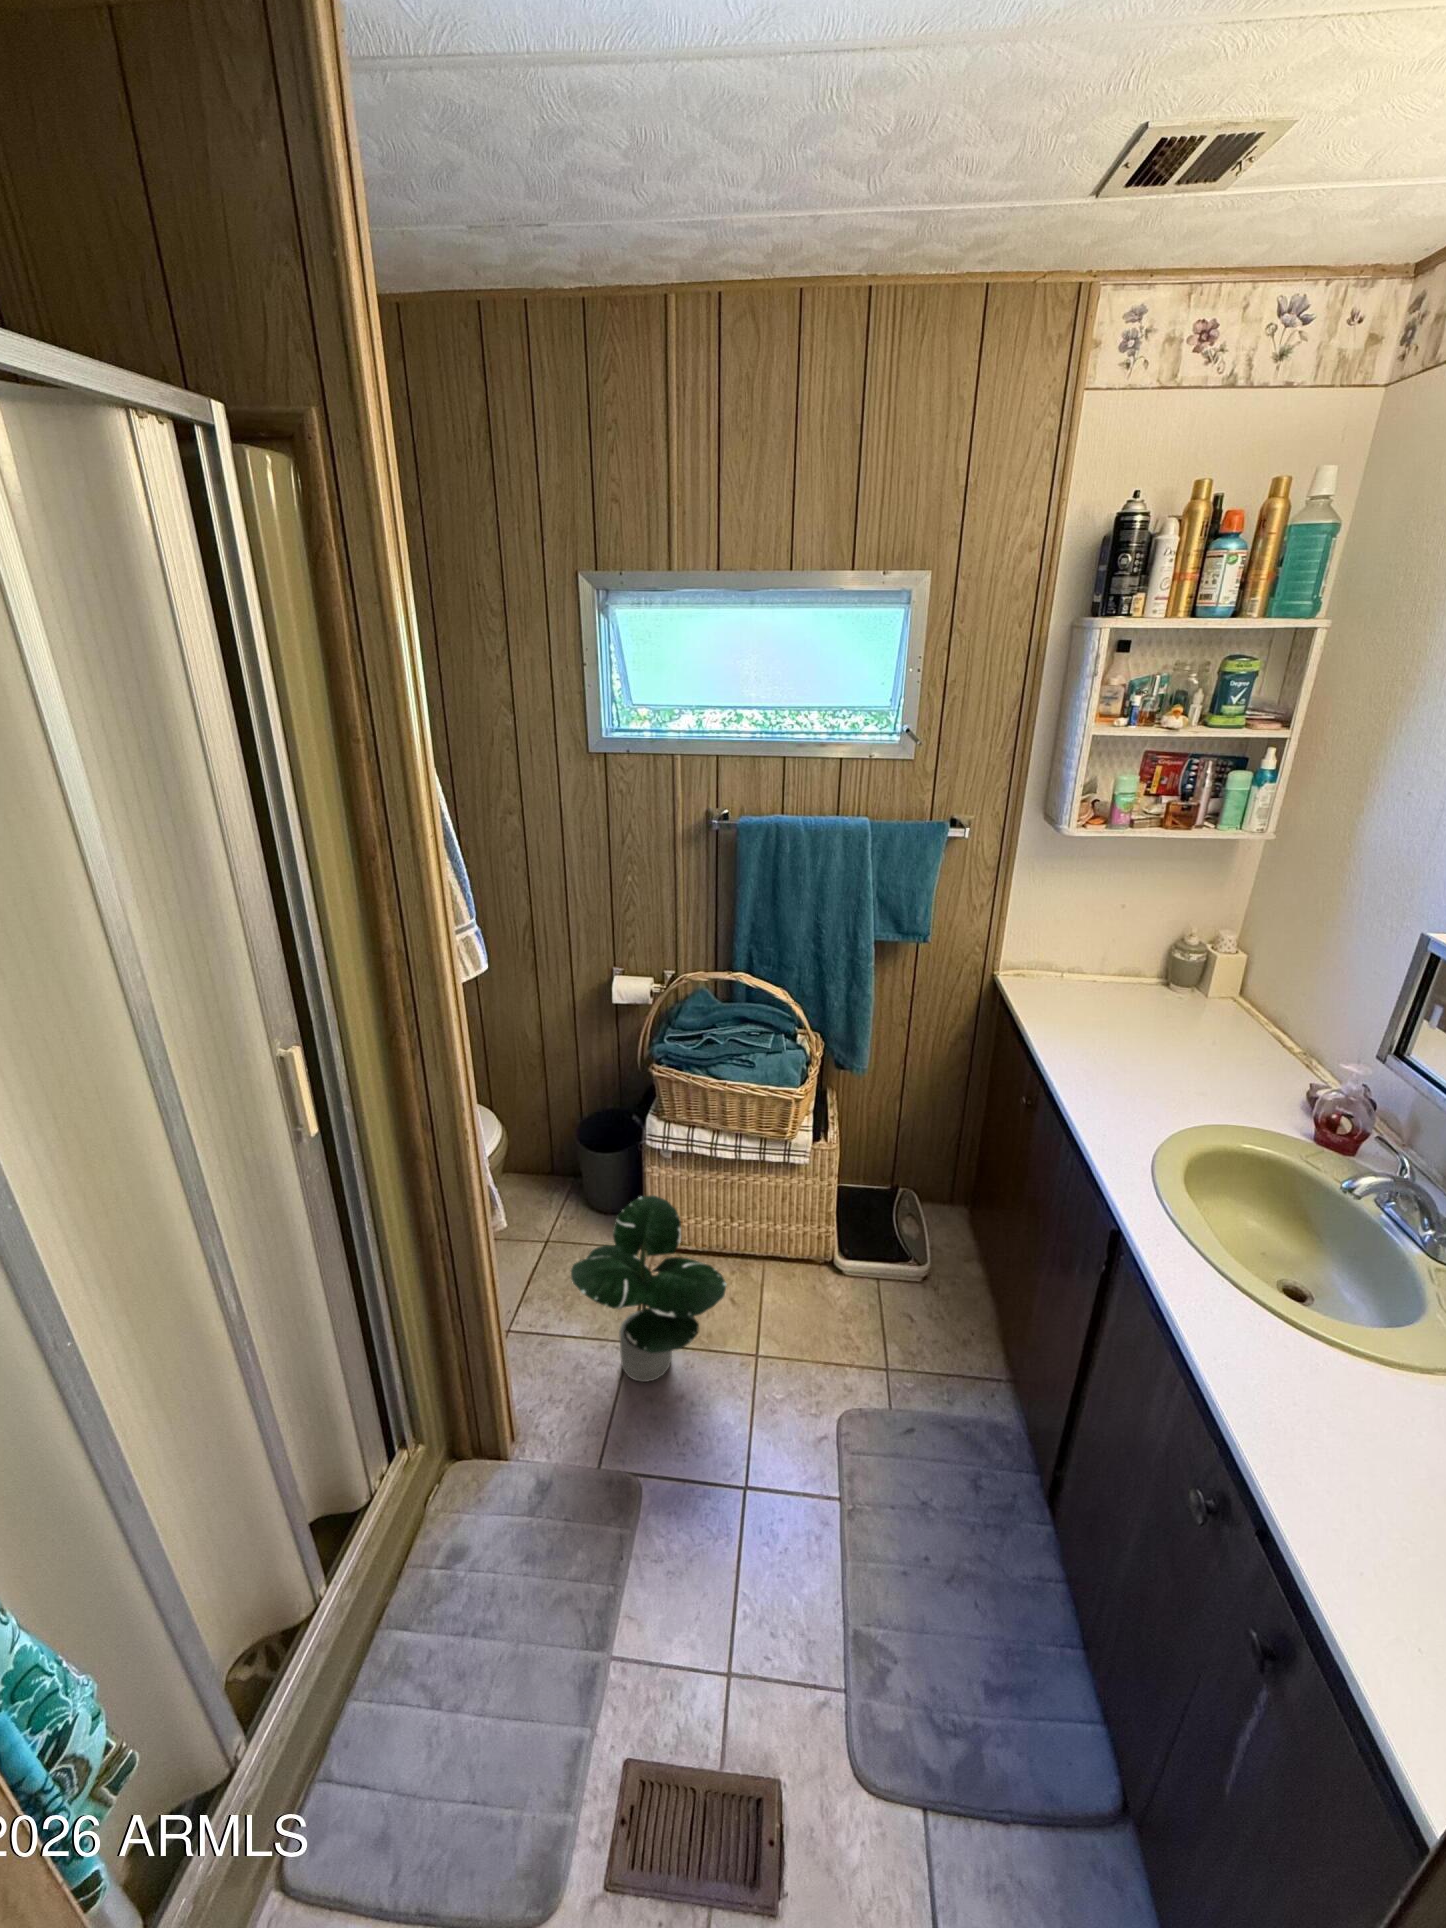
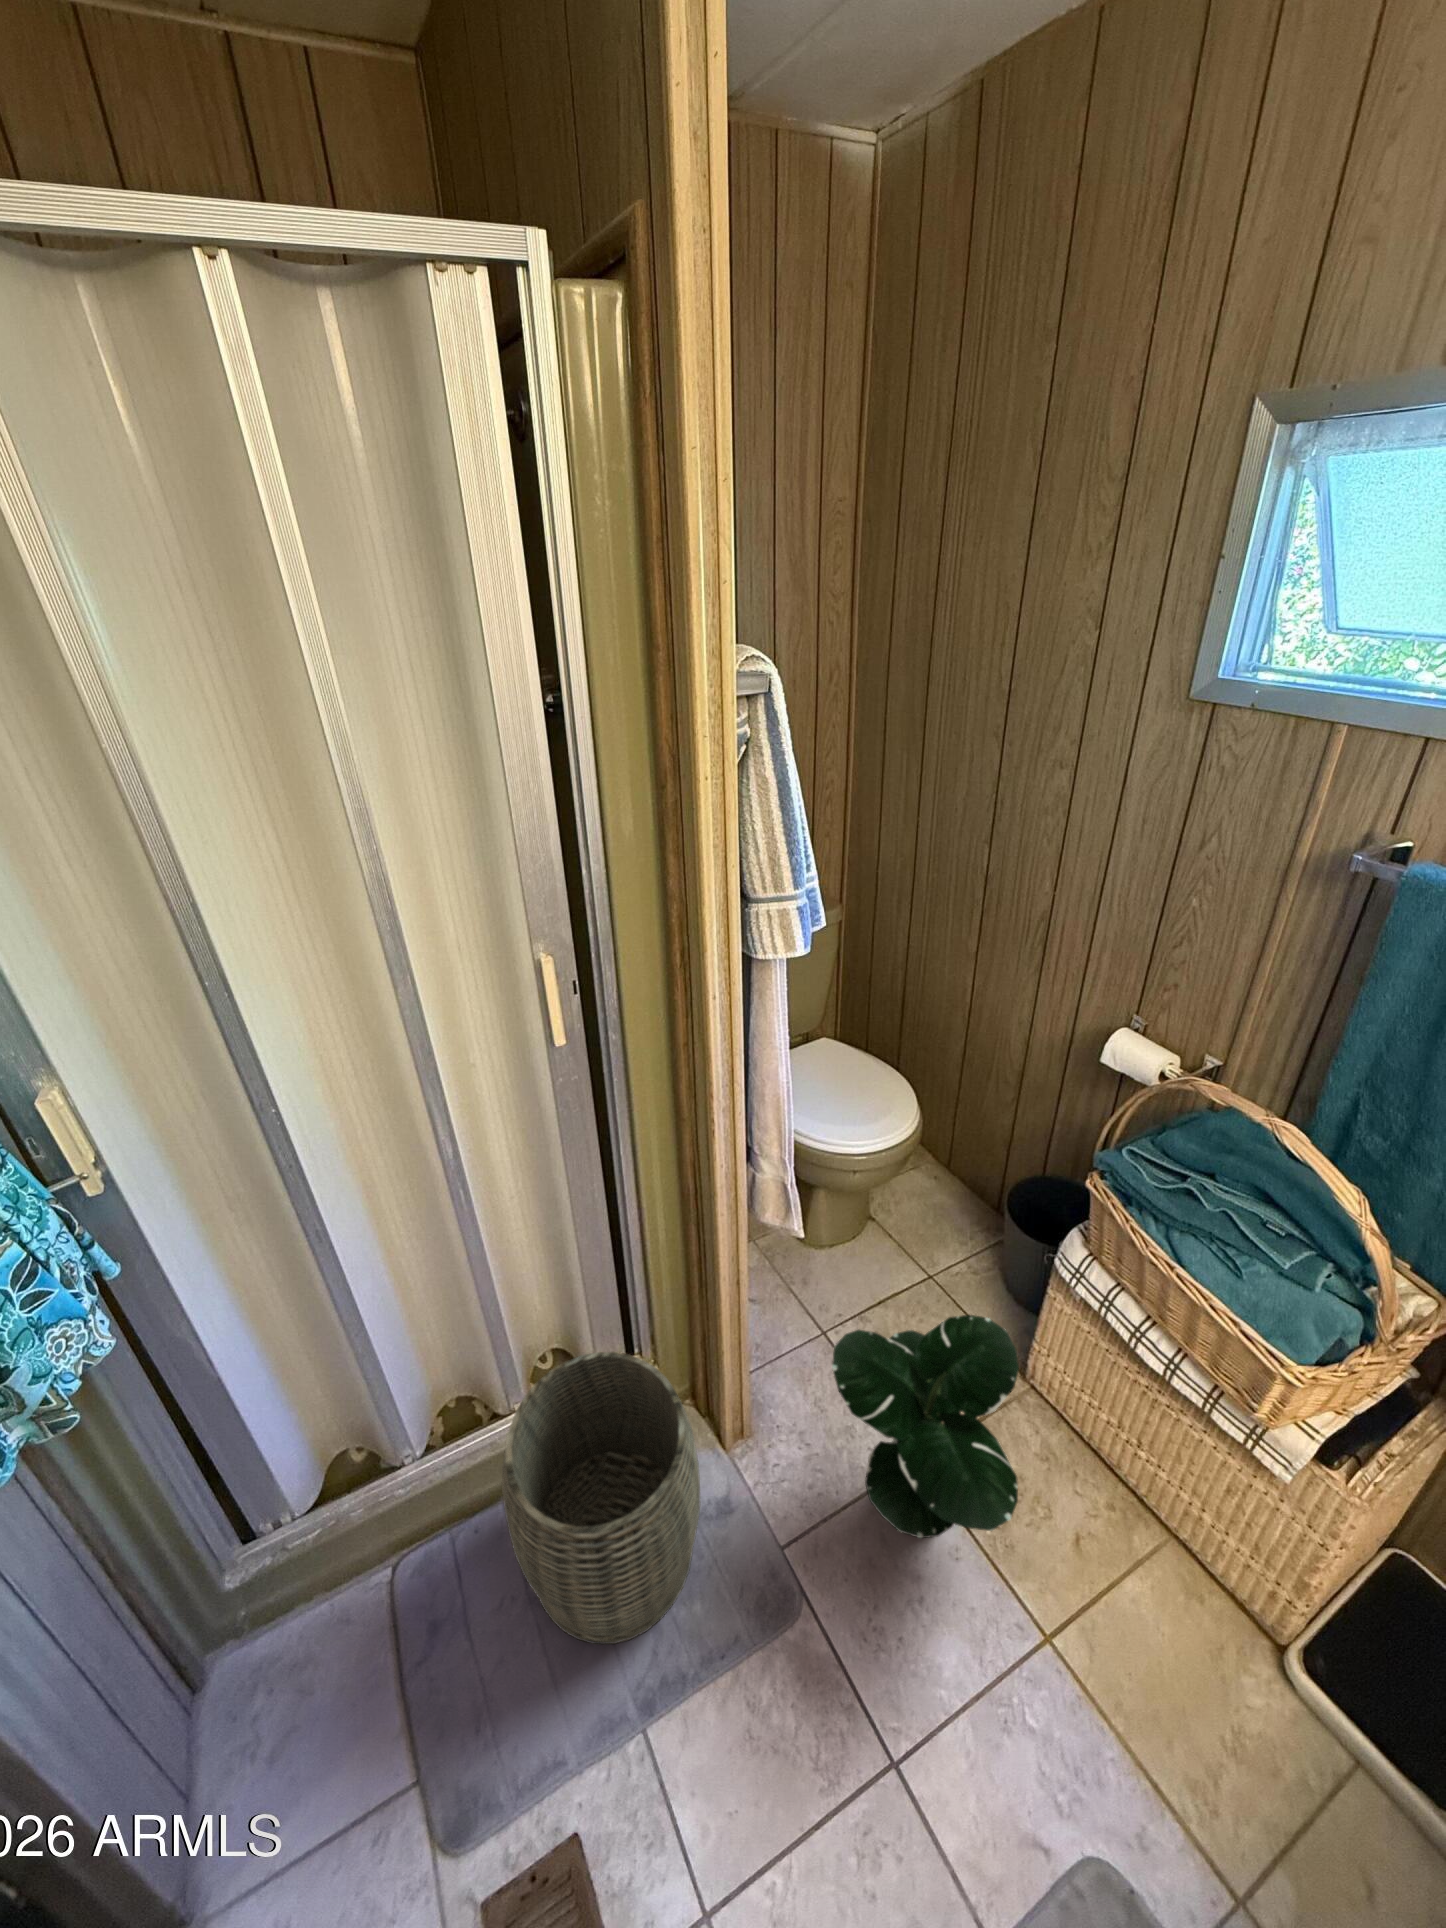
woven basket: none [365,1400,568,1701] -> present [502,1352,700,1644]

